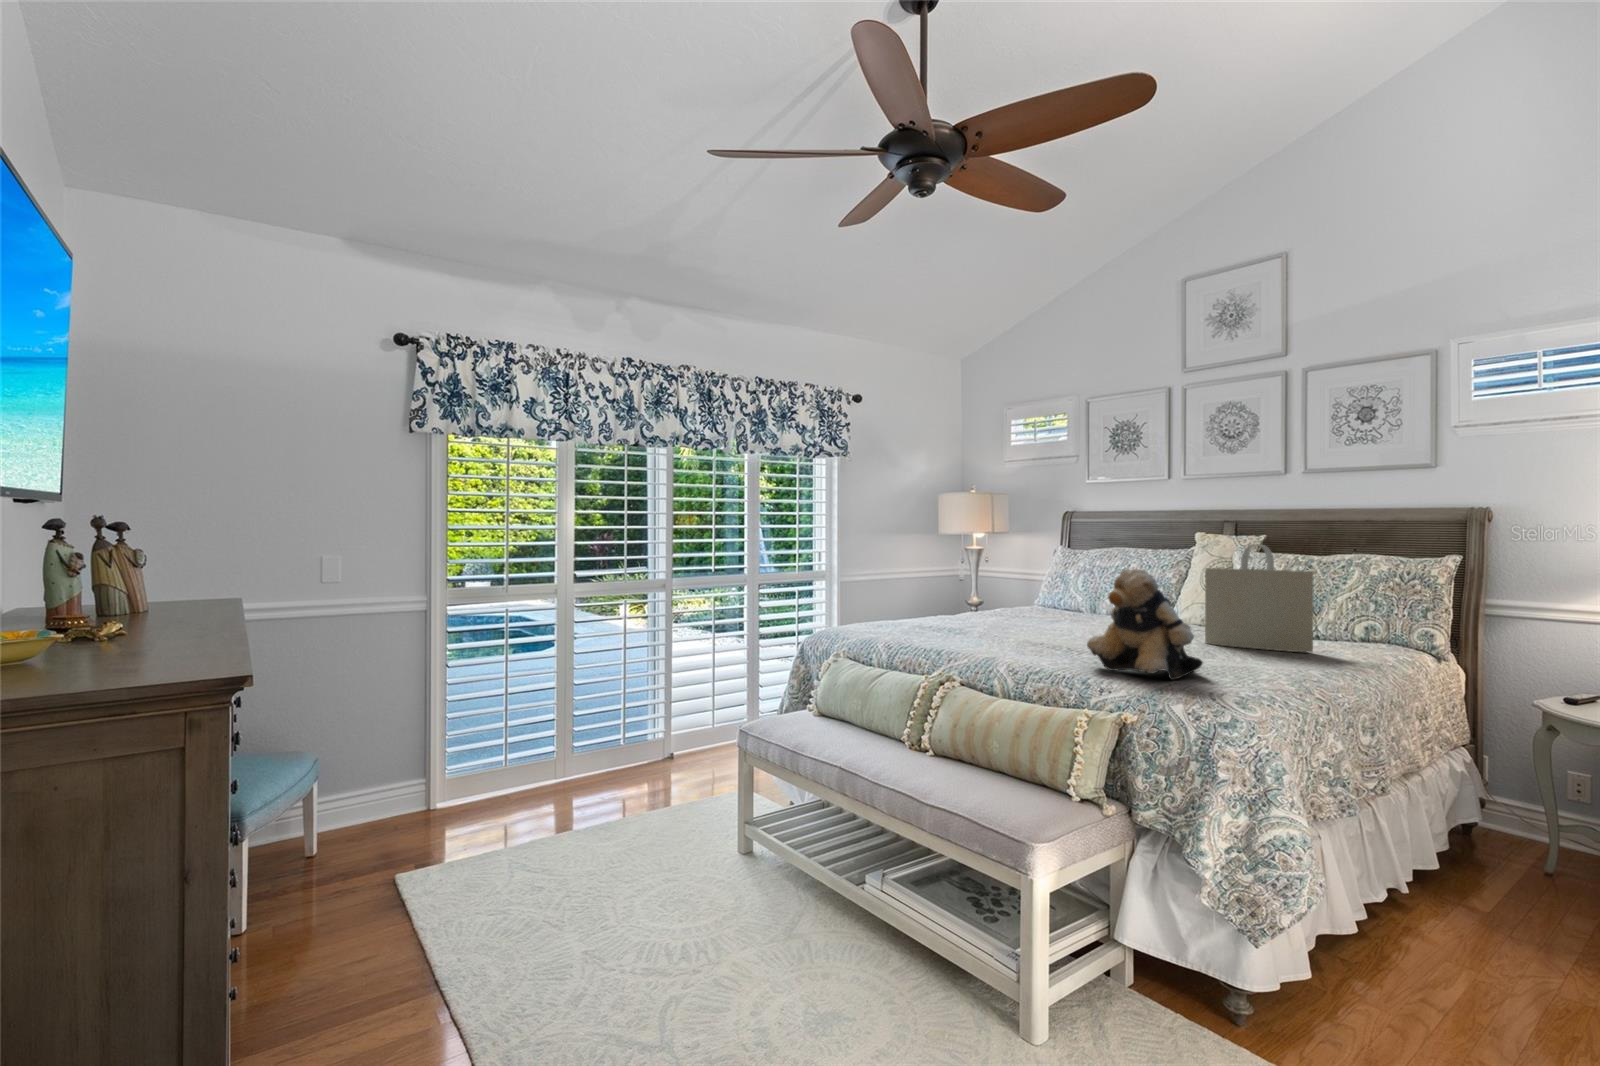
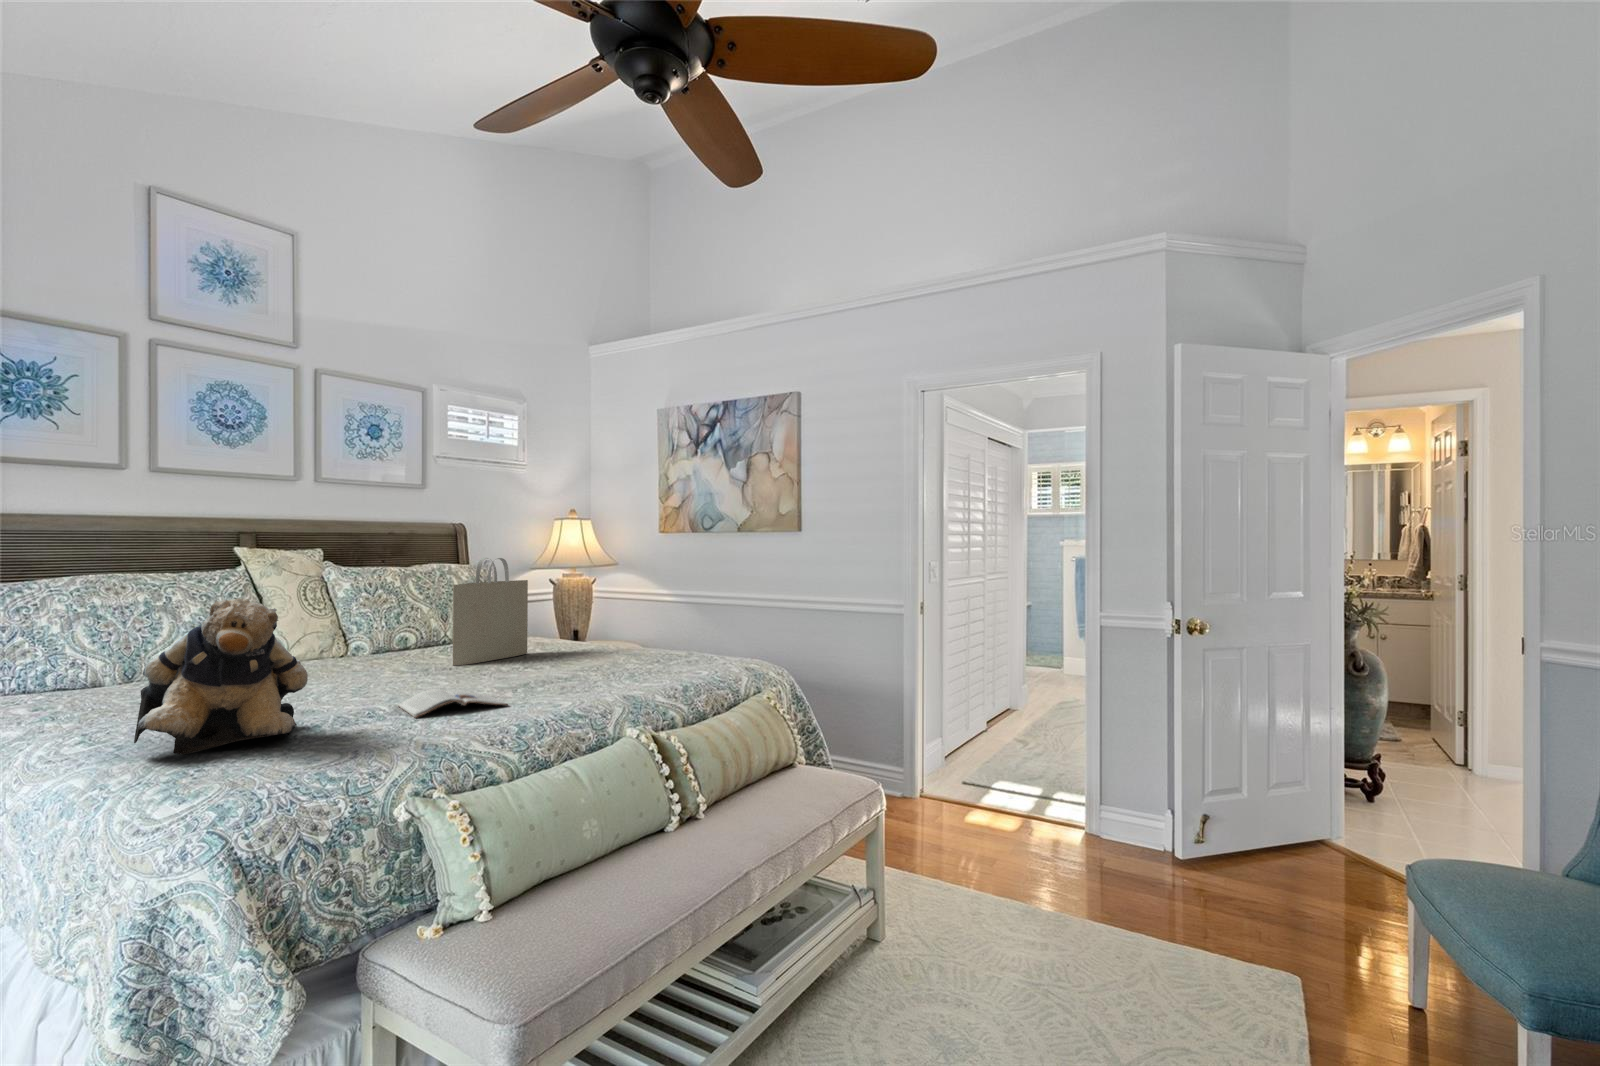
teddy bear: present [1087,569,1203,680] -> present [134,598,308,754]
magazine: none [996,637,1079,656] -> present [398,689,507,718]

